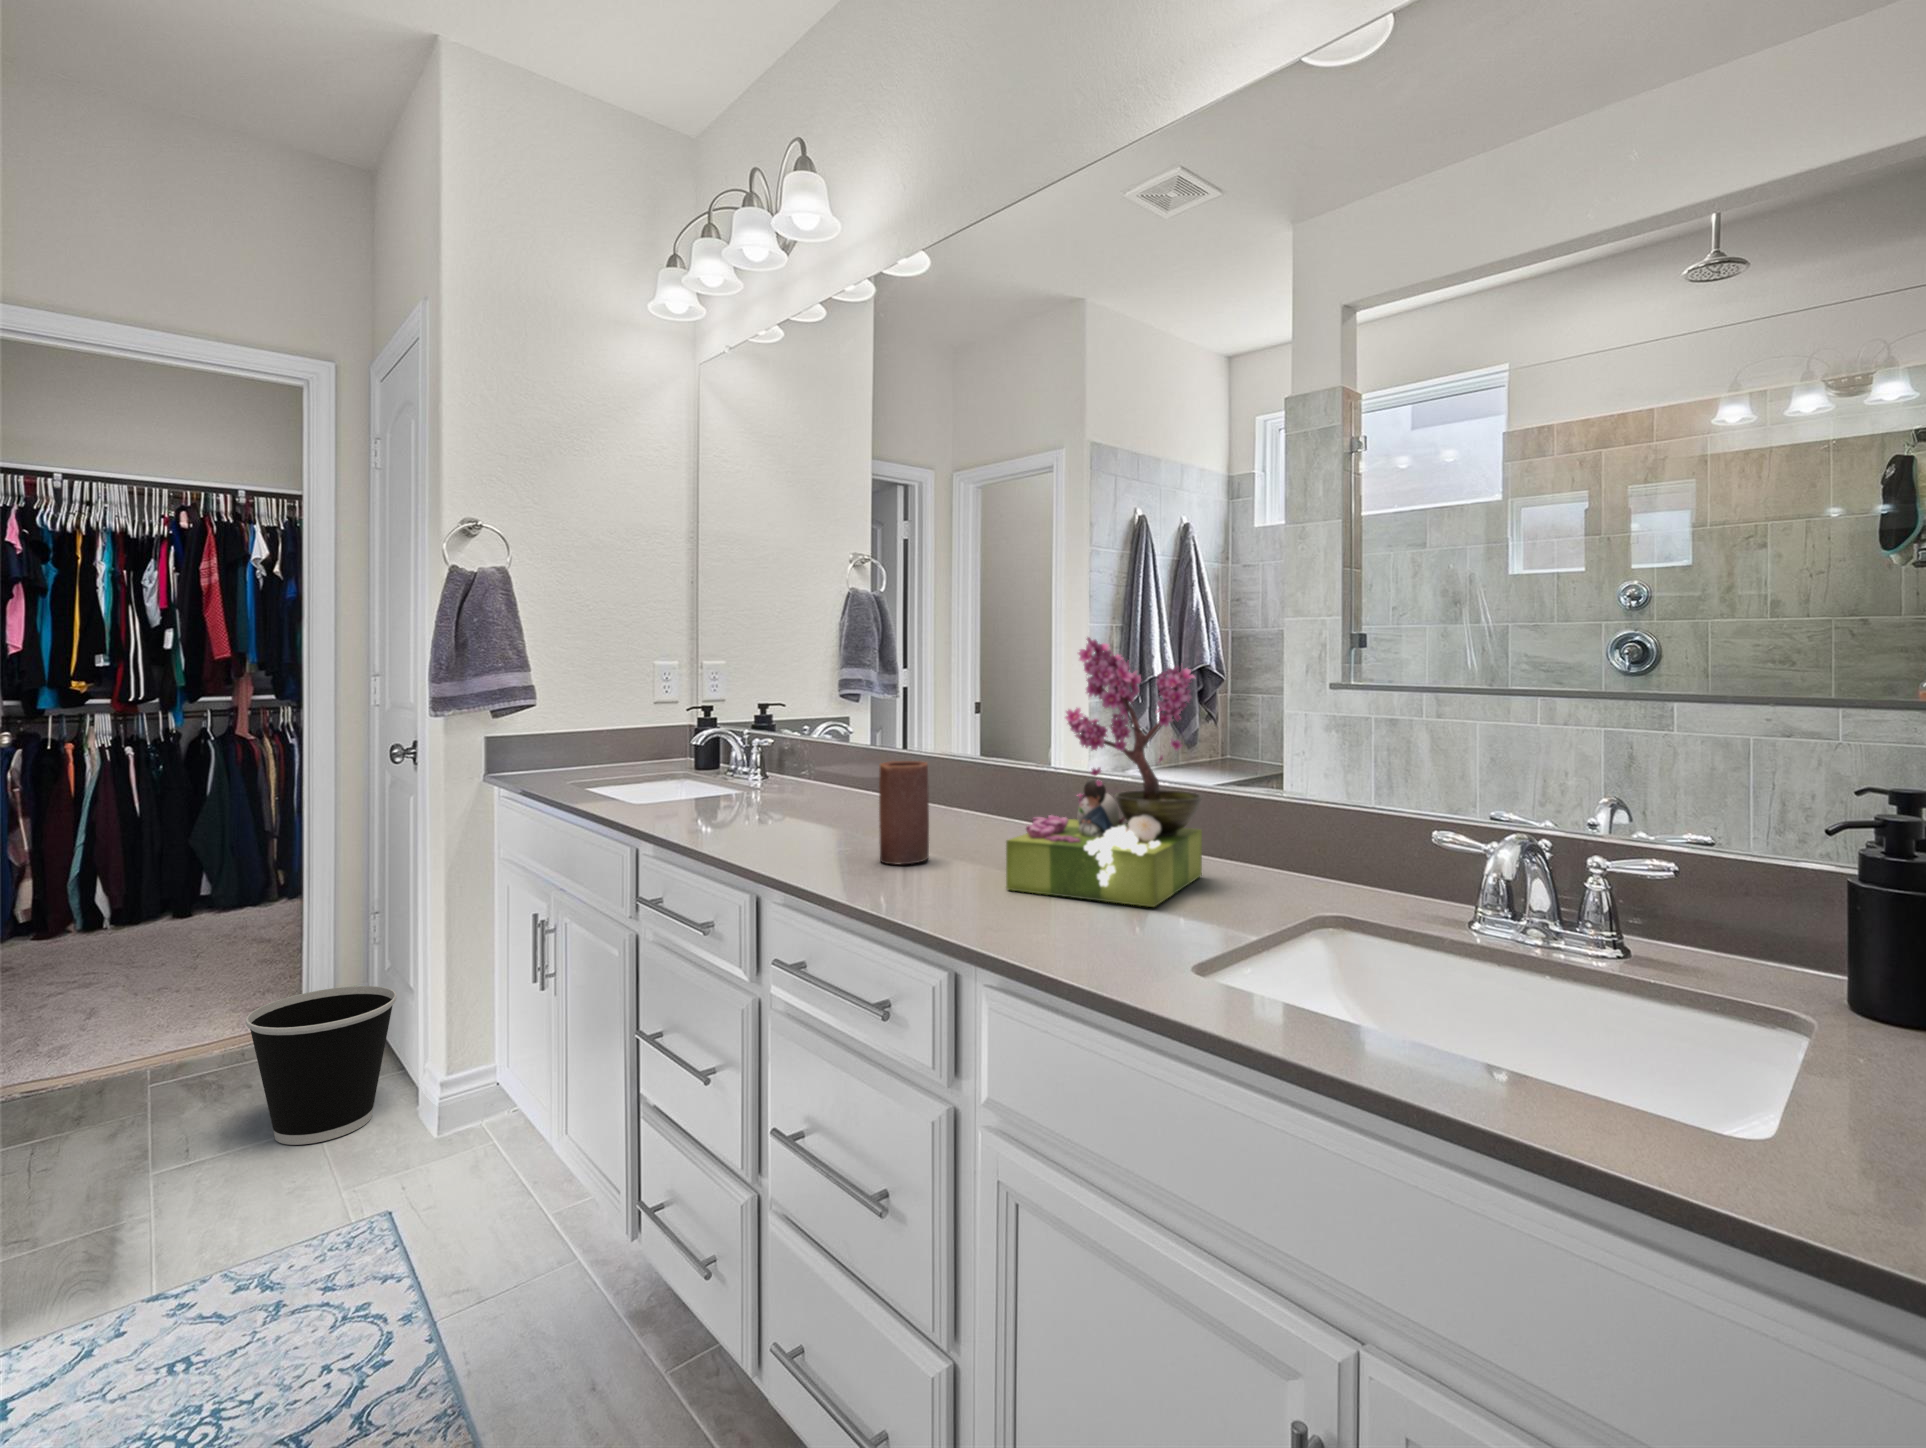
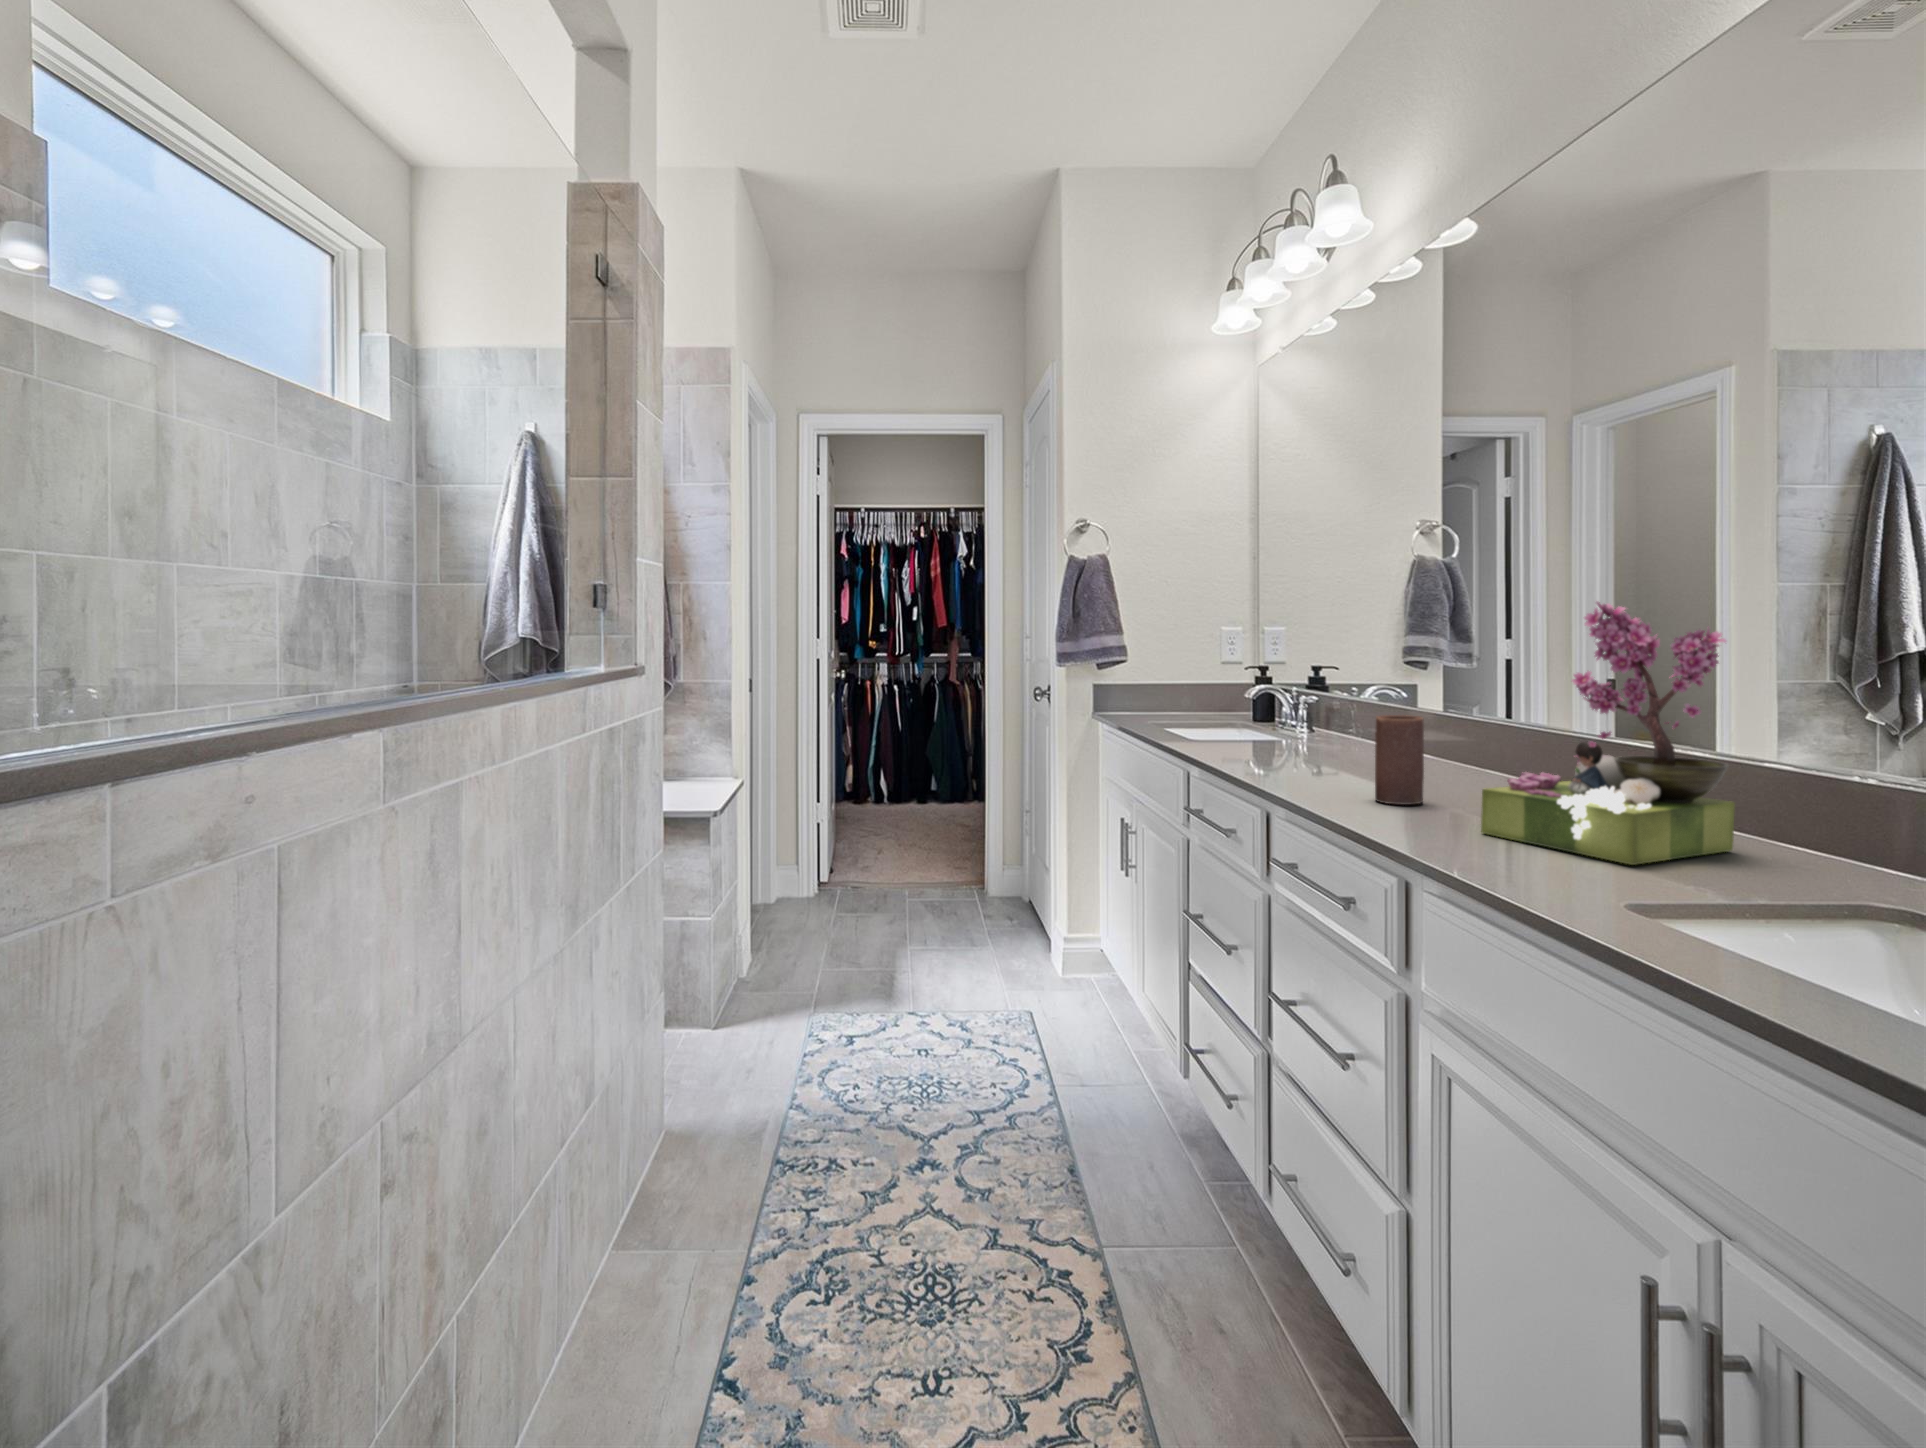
wastebasket: present [246,986,397,1145] -> none [954,857,1038,957]

